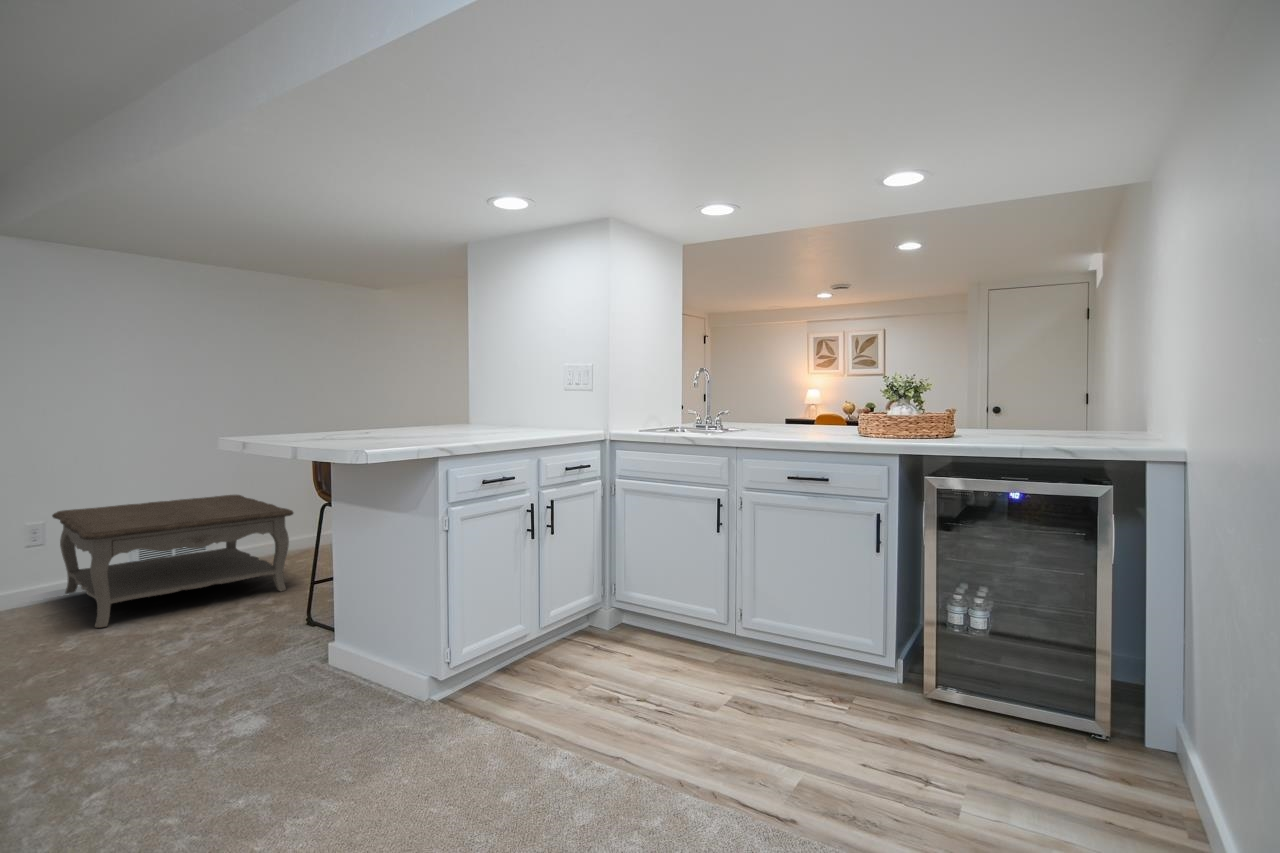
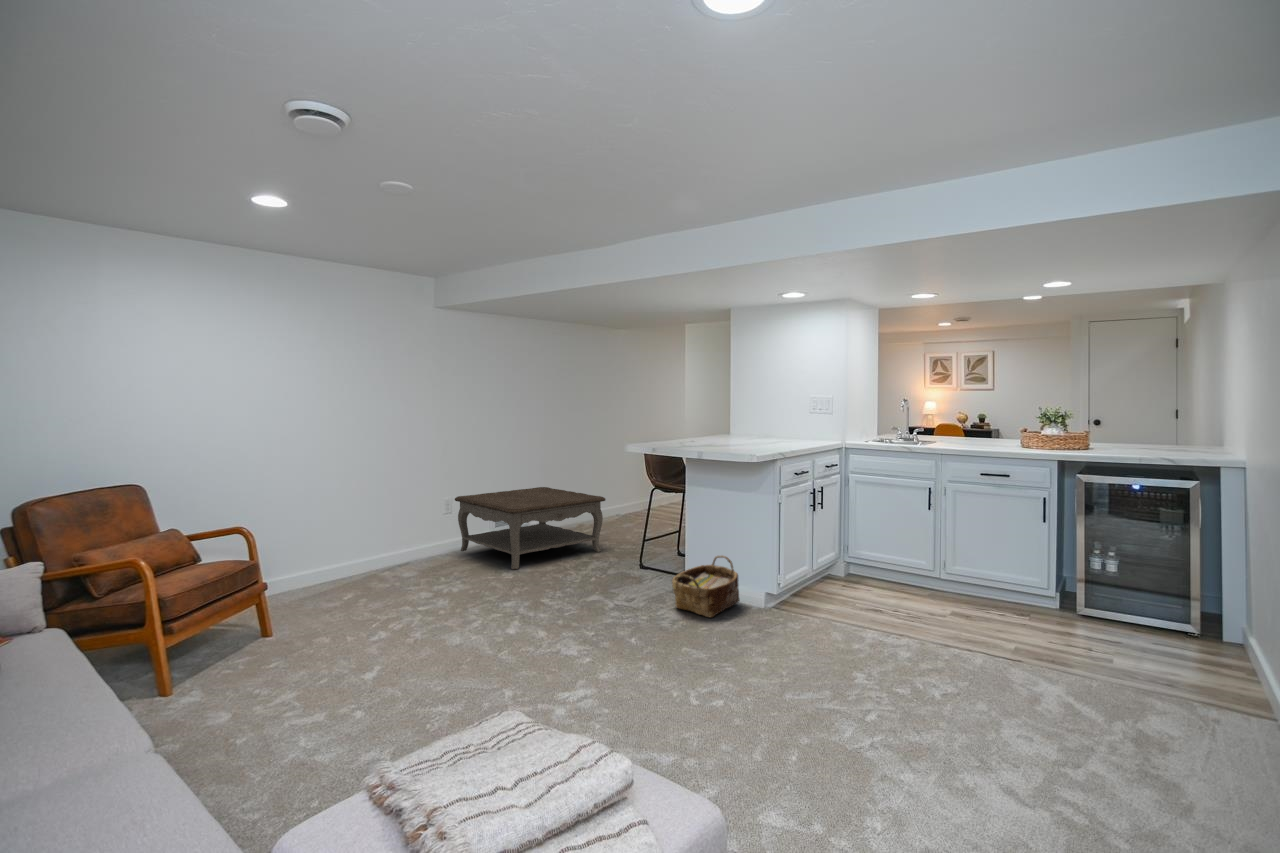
woven basket: none [254,612,389,730] -> present [672,556,740,617]

